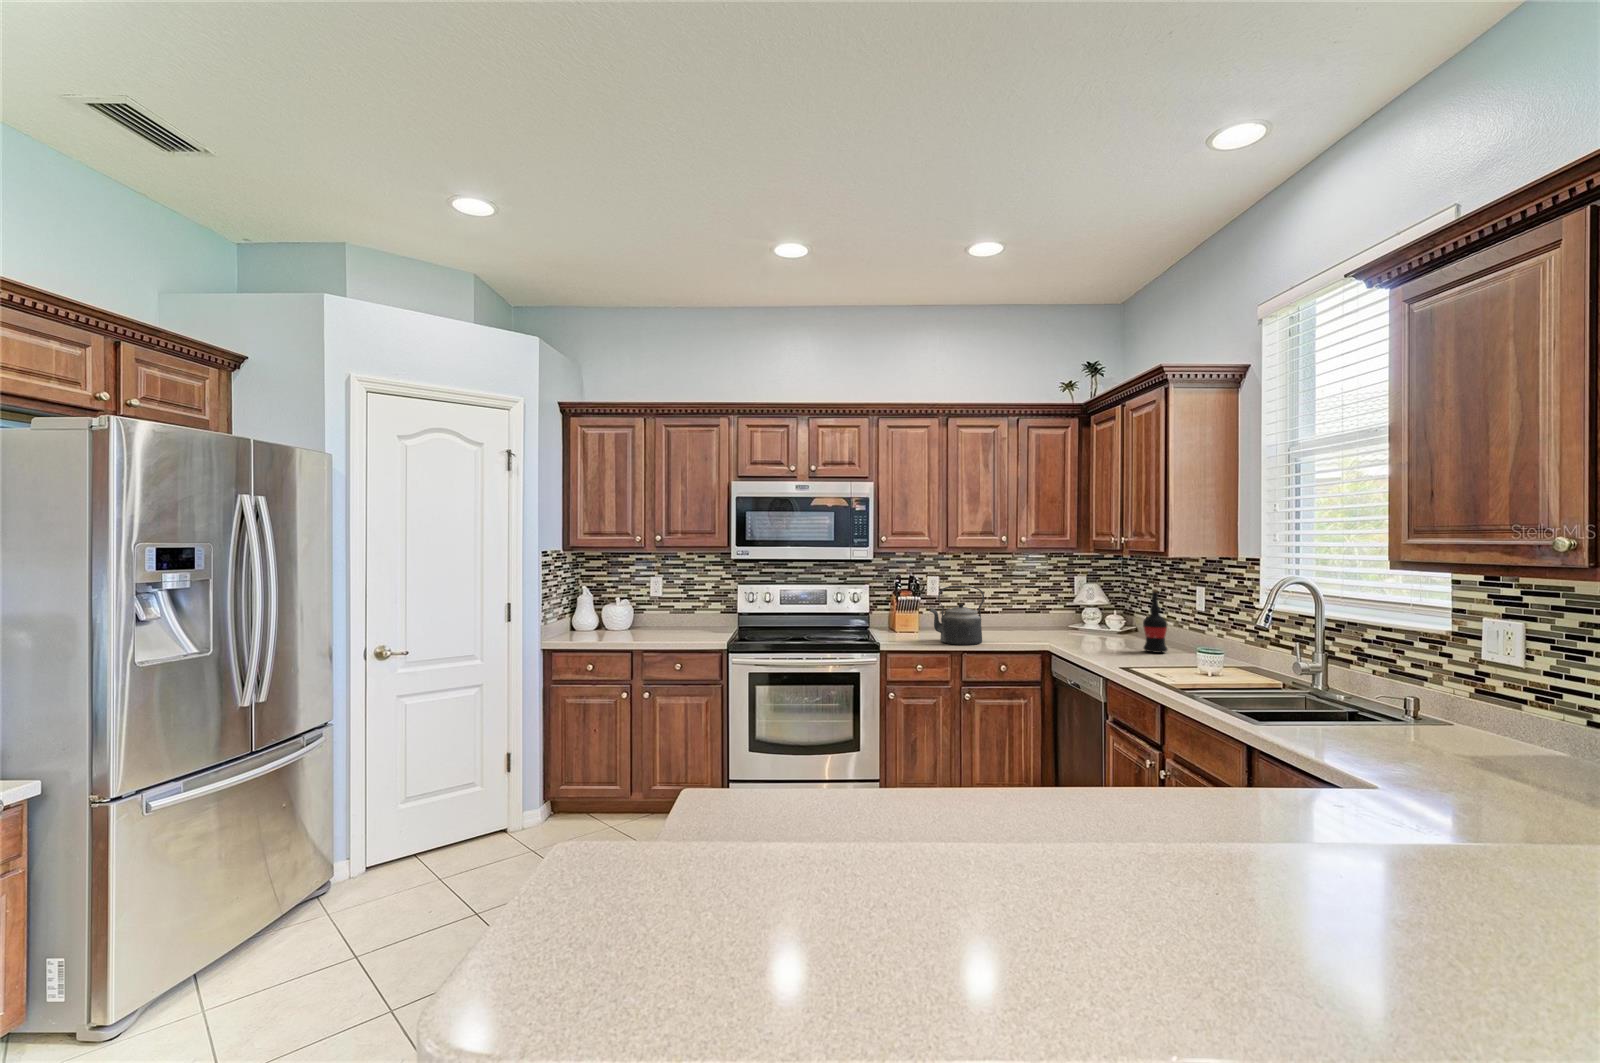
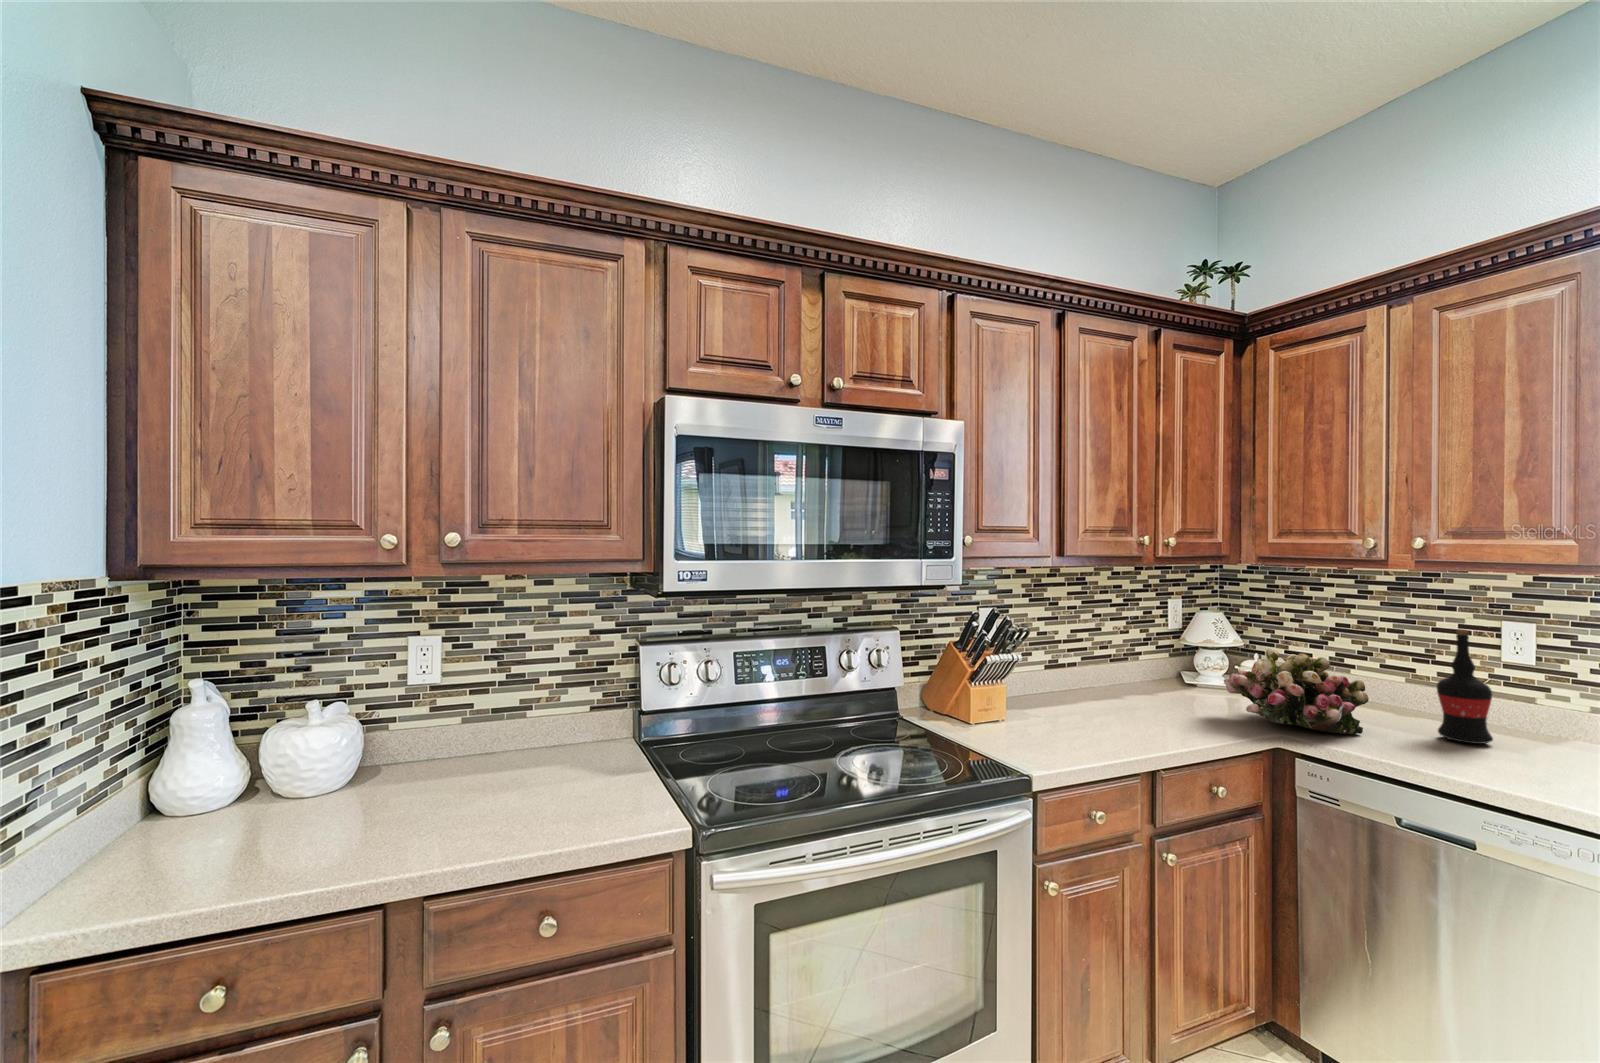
kettle: present [930,586,984,645] -> none [1066,631,1160,752]
flower arrangement: none [1042,601,1118,647] -> present [1224,648,1369,734]

